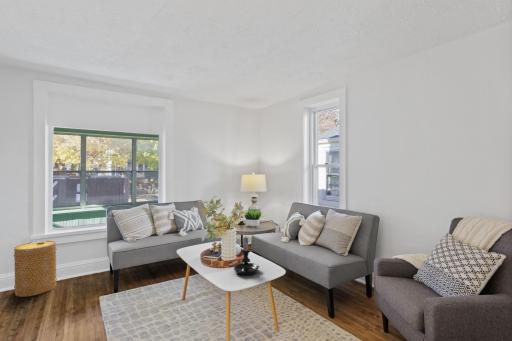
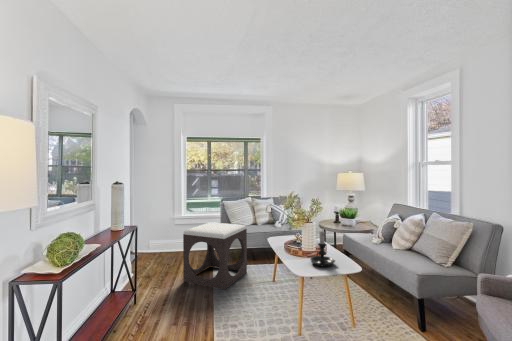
footstool: none [62,238,150,321] -> present [183,222,247,290]
basket: present [14,241,57,297] -> none [158,221,184,261]

